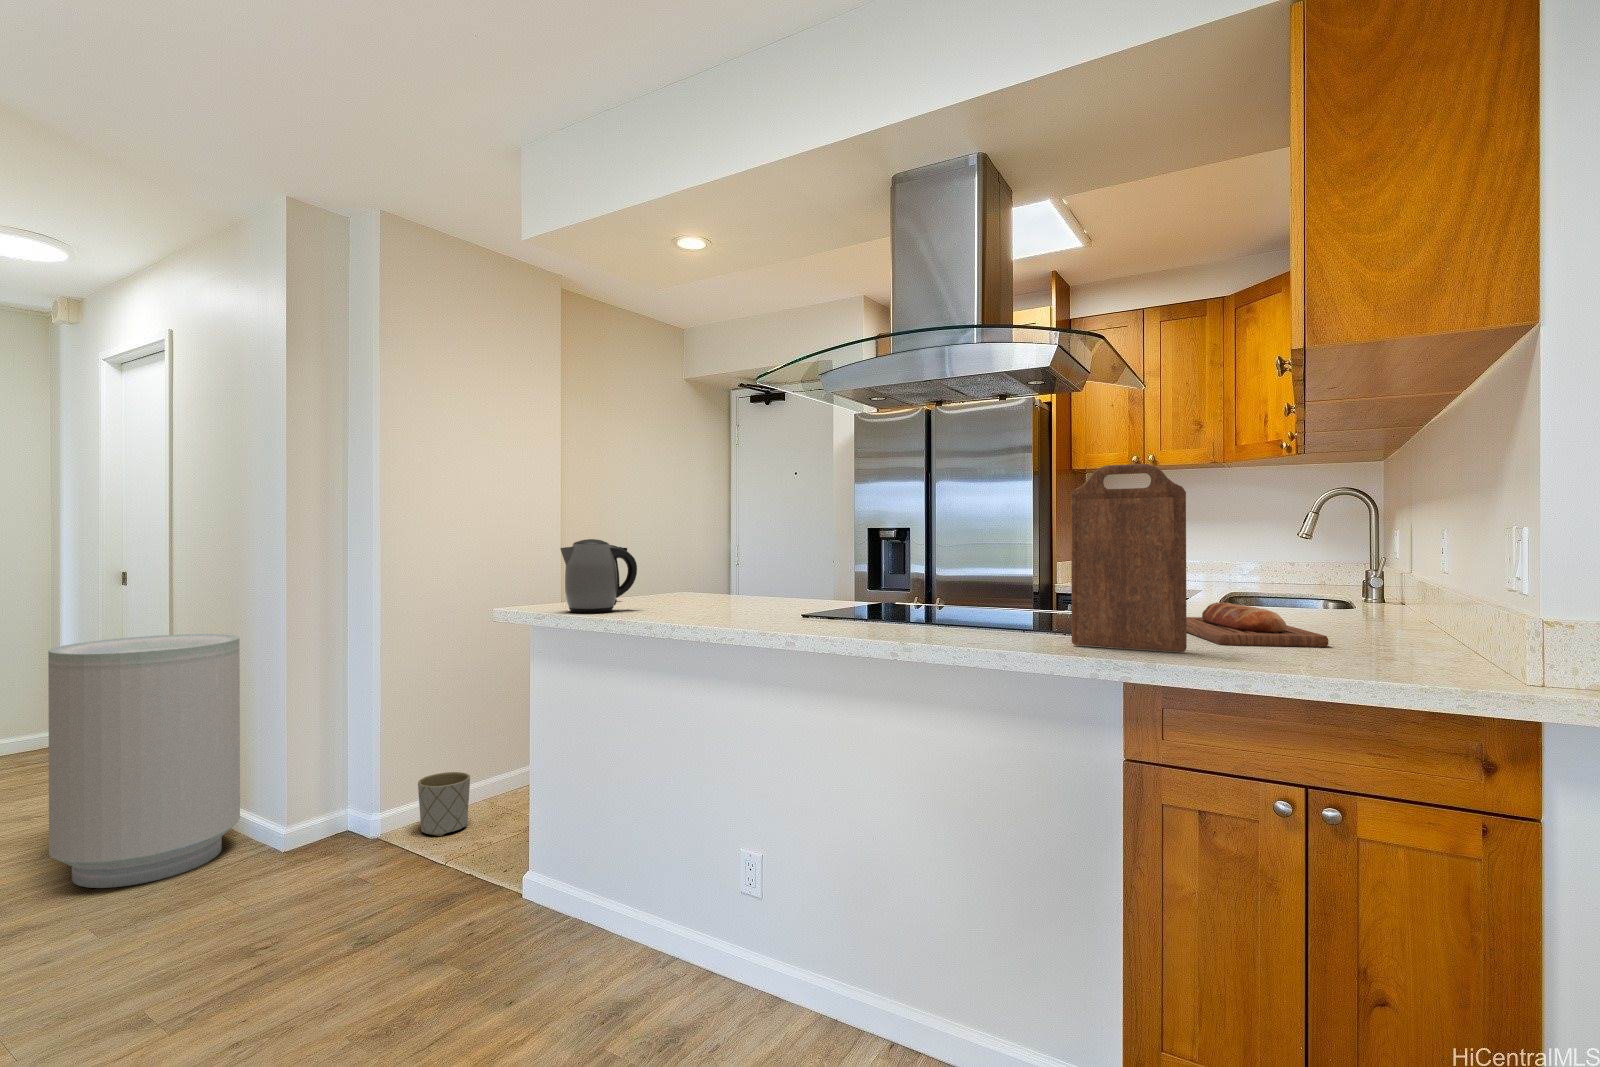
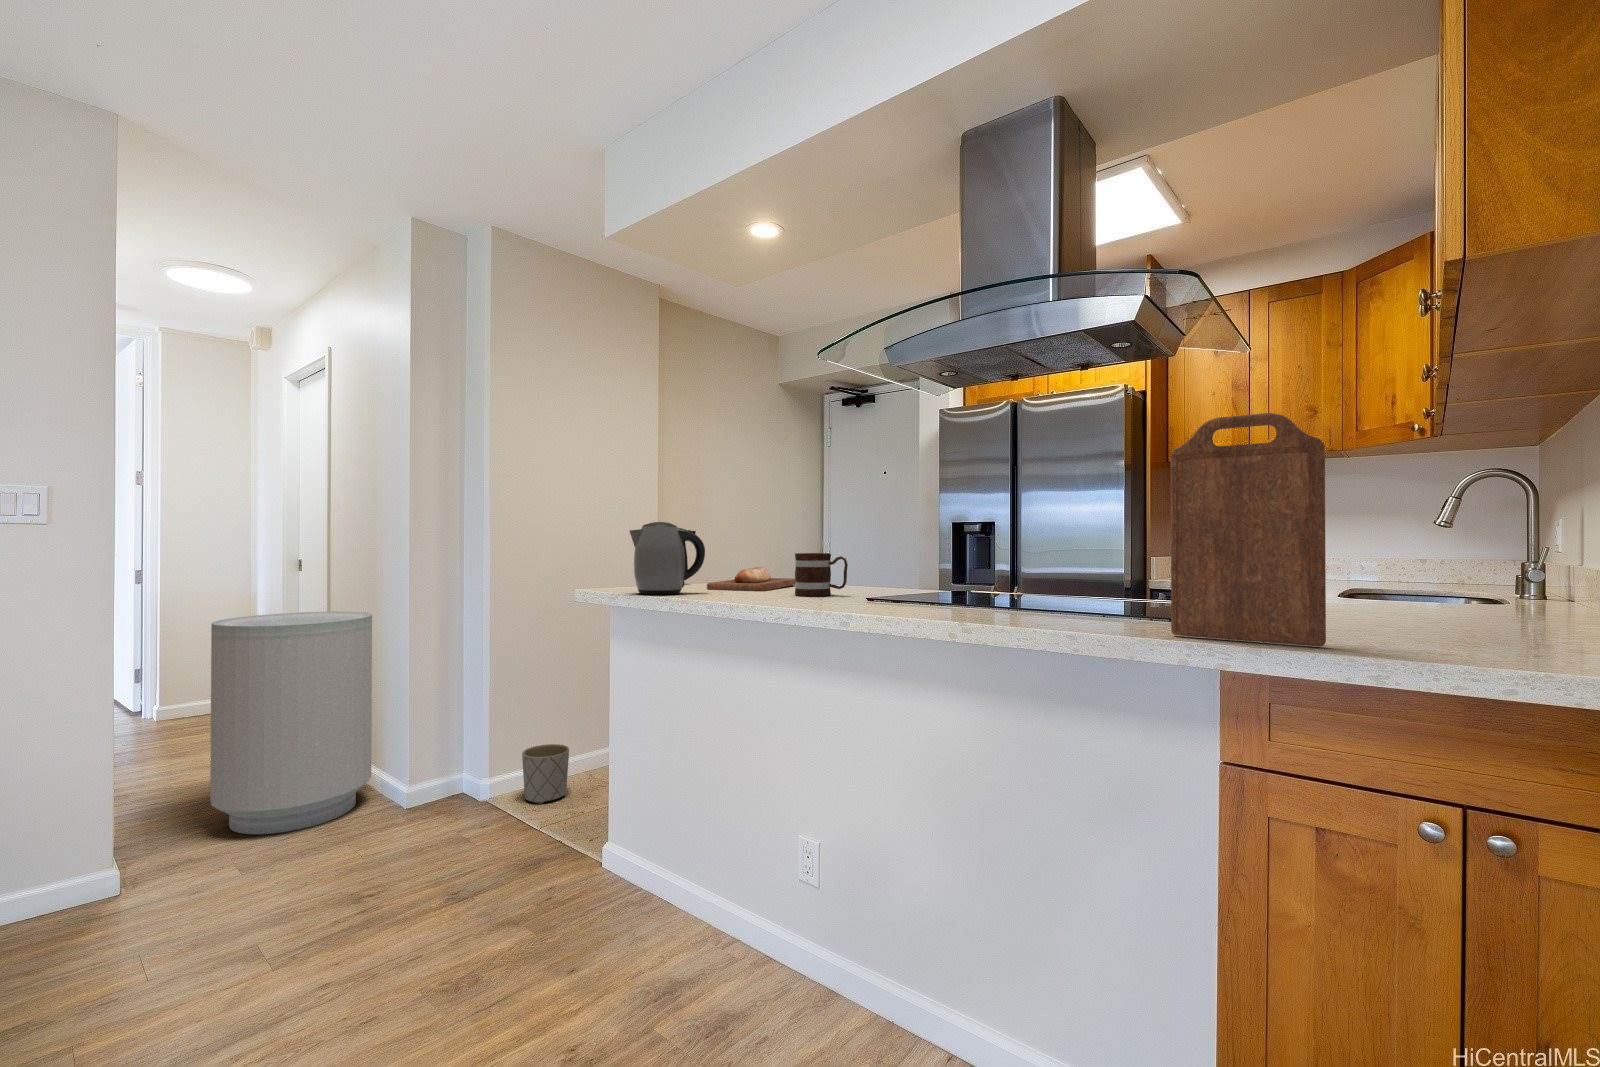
mug: none [728,569,780,612] -> present [795,553,848,596]
bread loaf: present [1186,602,1328,647] -> present [707,567,796,591]

